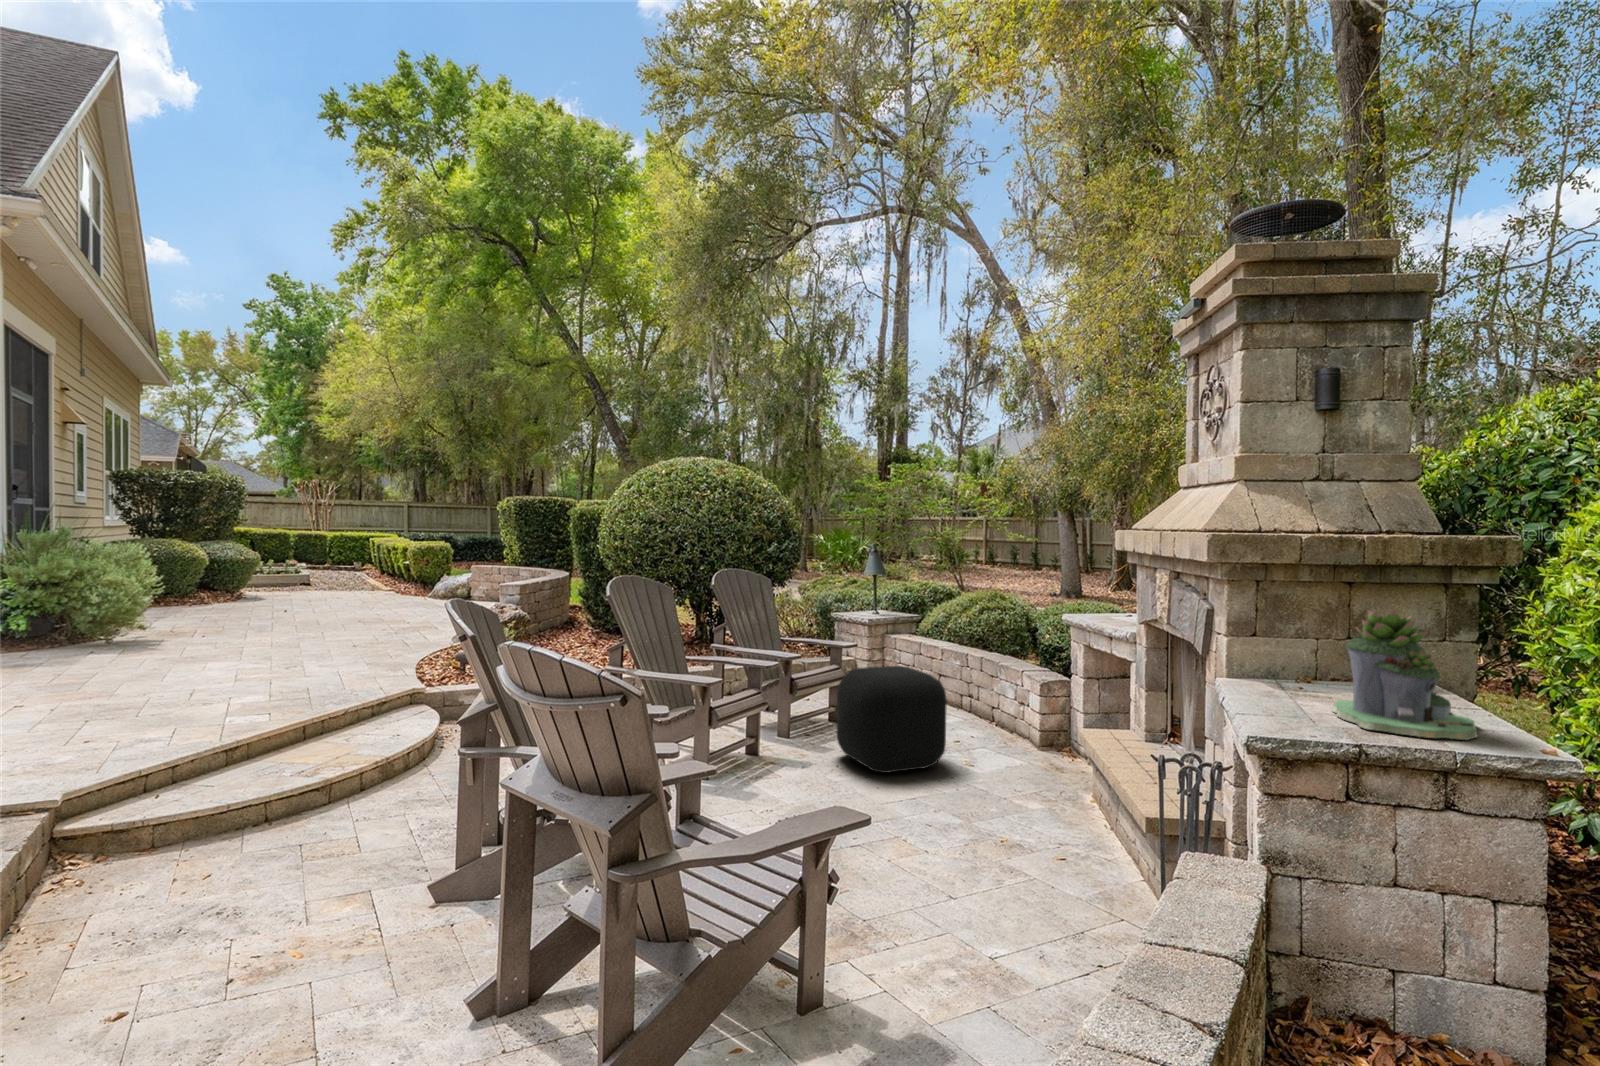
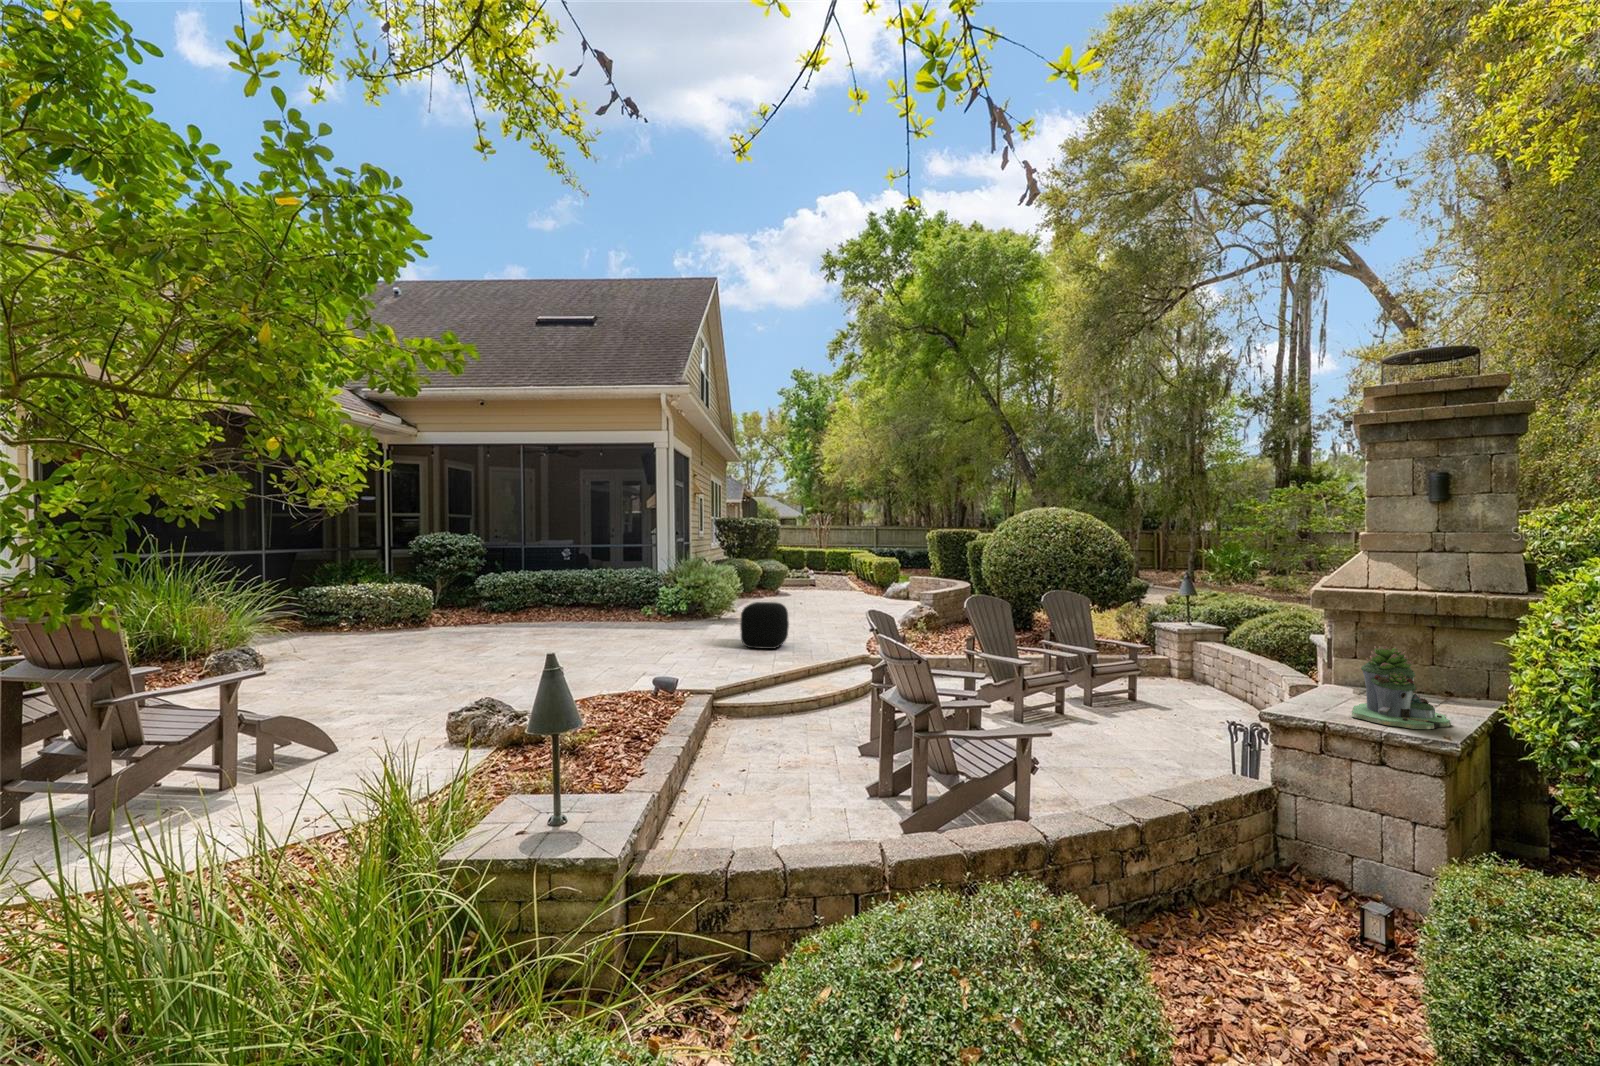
ottoman: present [837,666,947,773] -> present [740,602,789,649]

